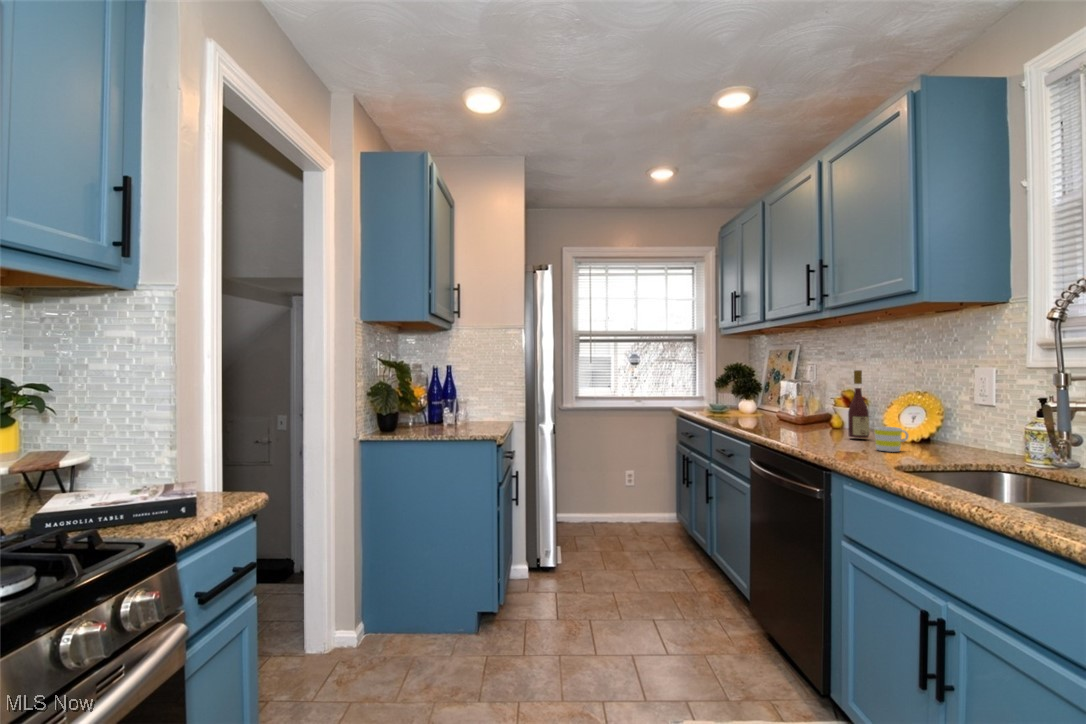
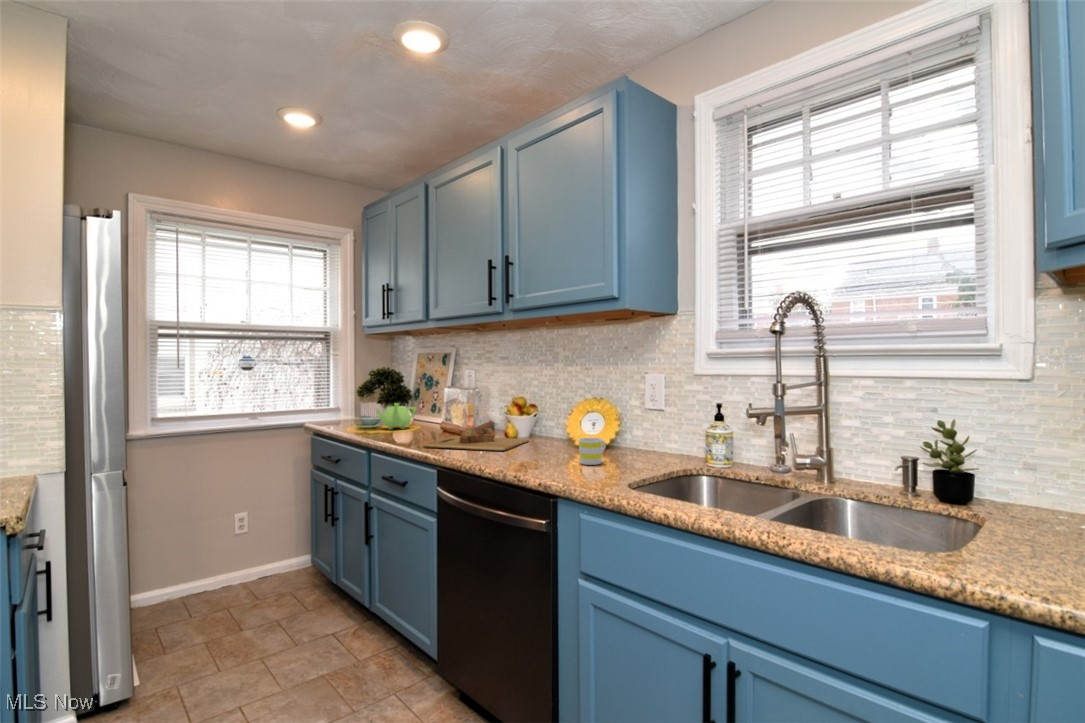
wine bottle: present [848,370,869,438] -> none [537,377,558,452]
teapot: none [723,393,759,415] -> present [376,403,416,430]
cutting board: none [746,414,852,435] -> present [423,428,529,451]

